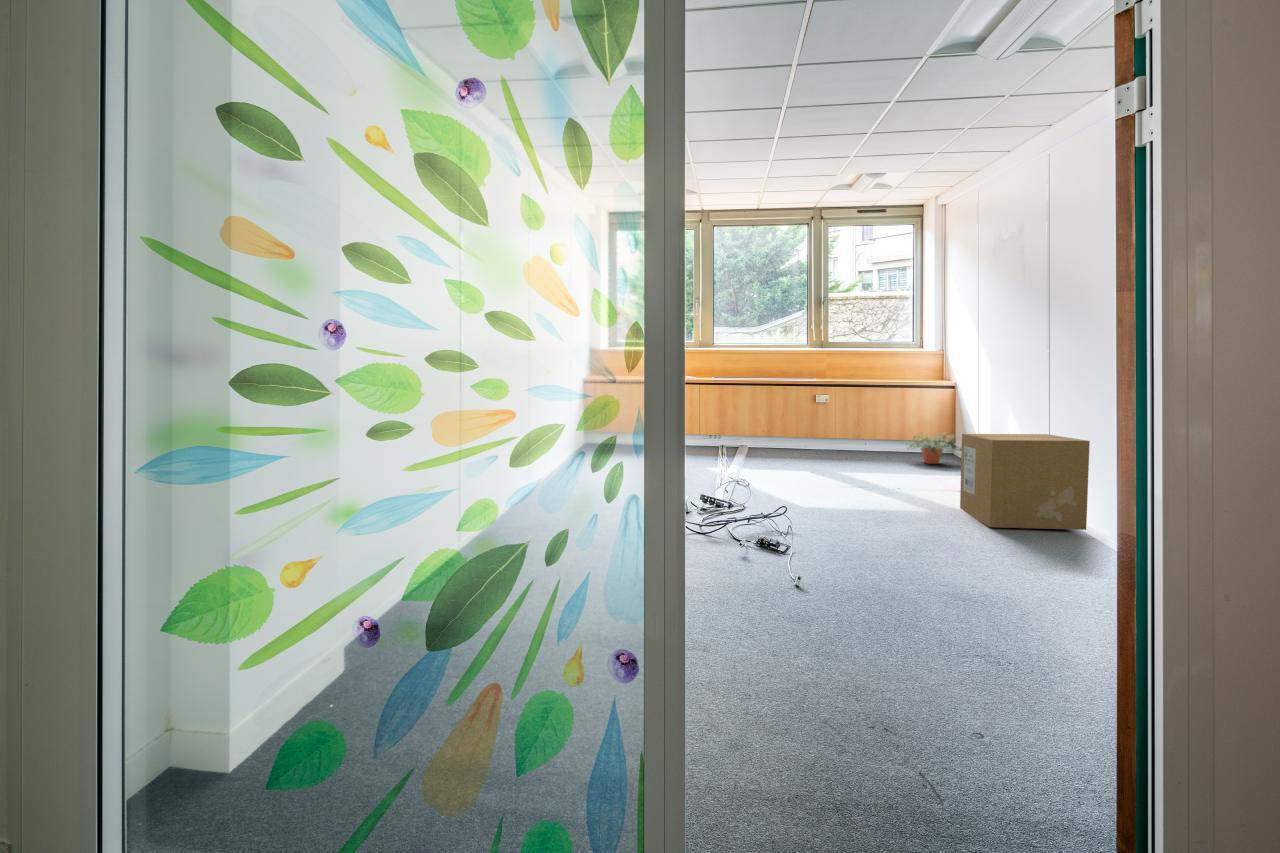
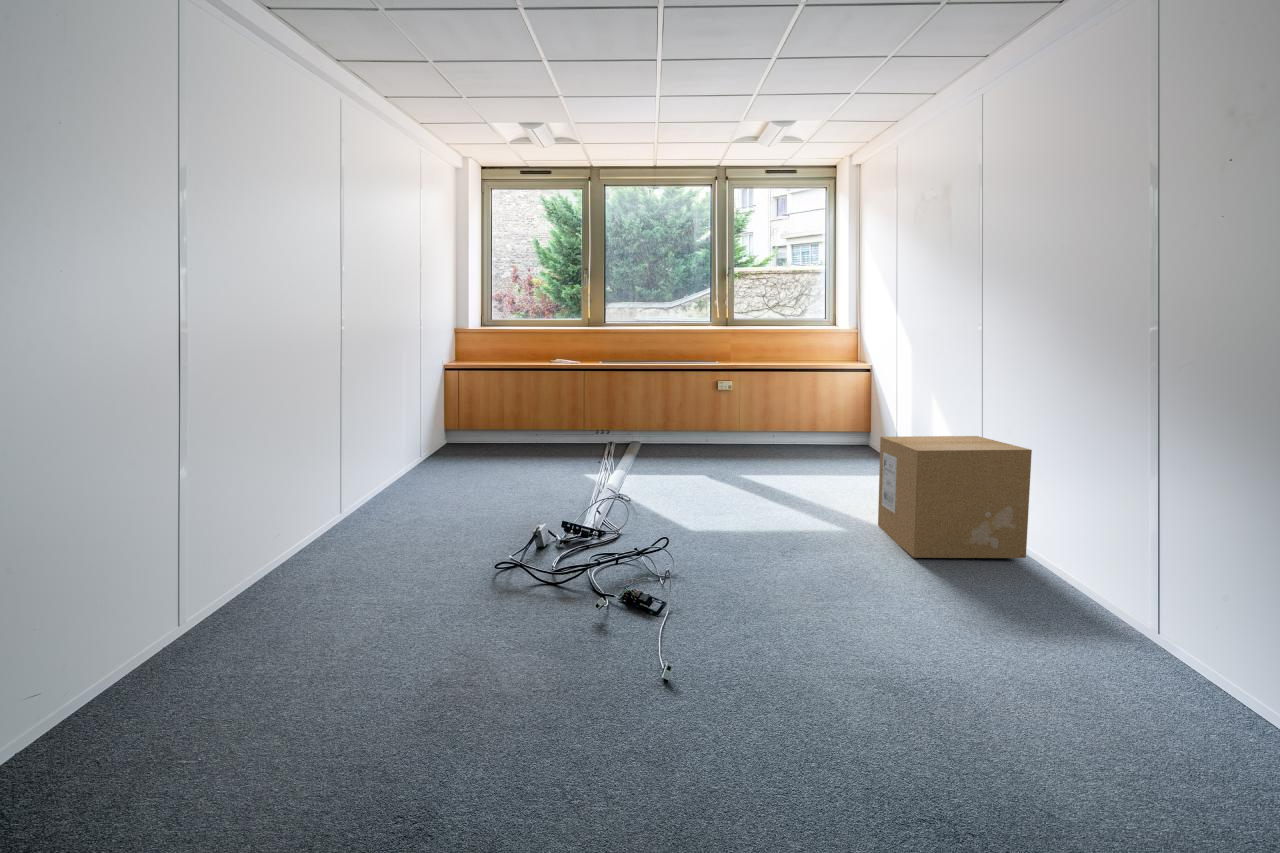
potted plant: present [904,433,961,464] -> none [815,424,881,460]

